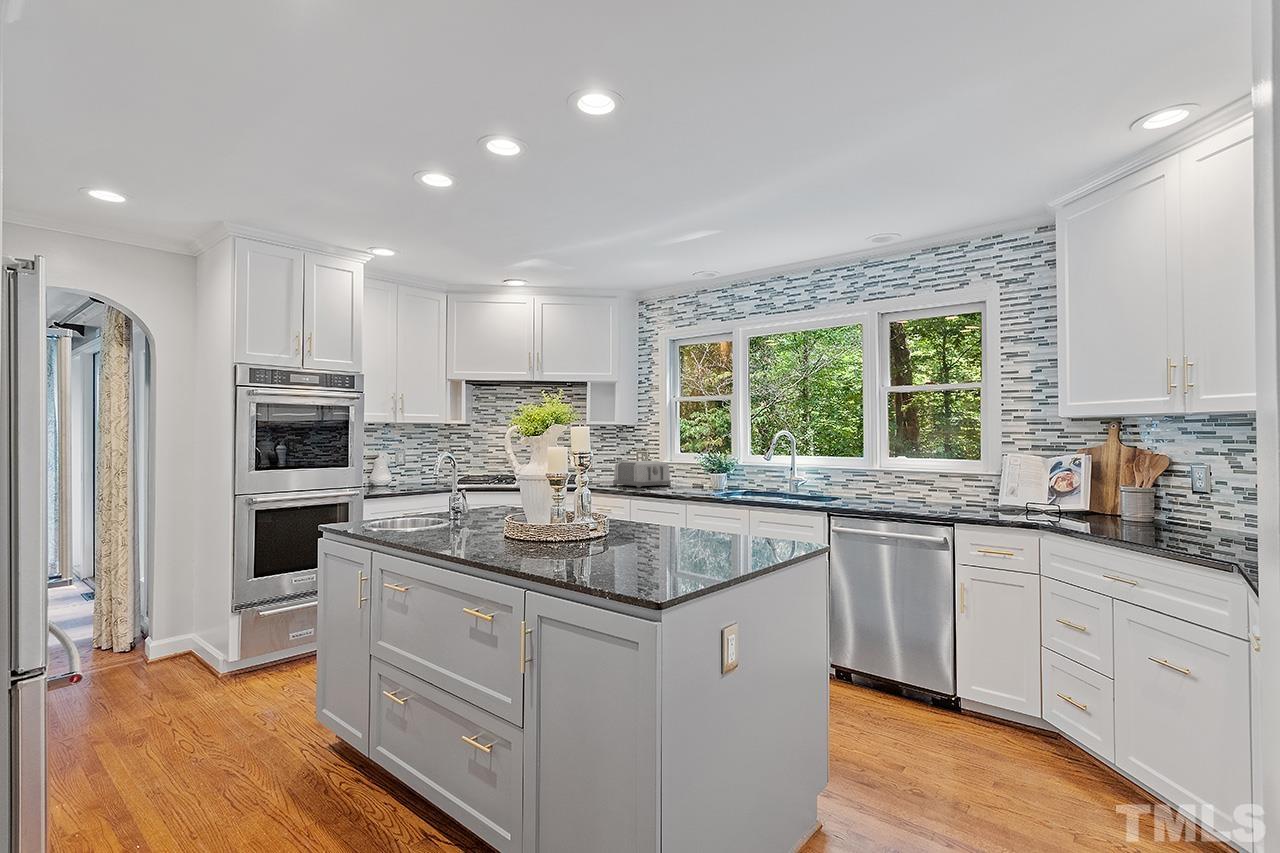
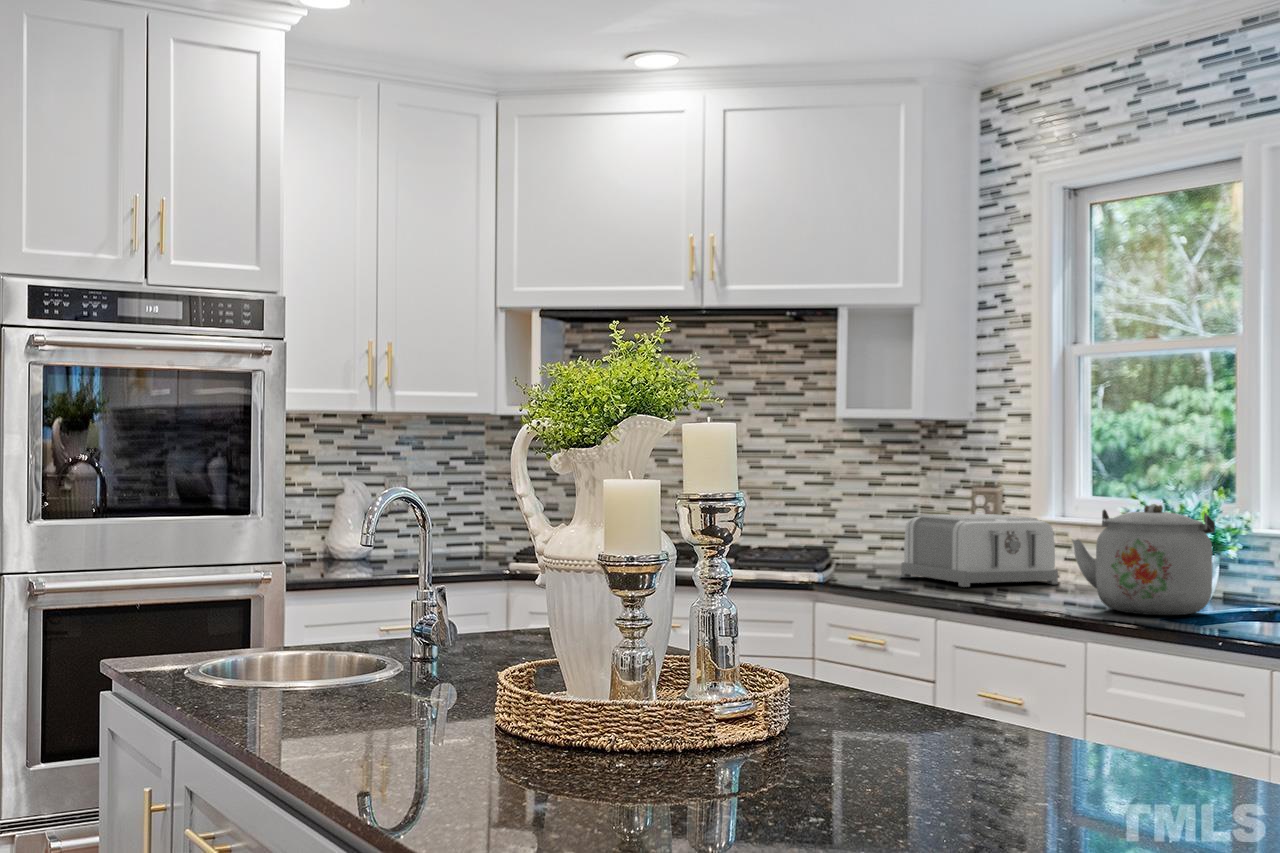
kettle: none [680,455,727,493] -> present [1072,504,1215,615]

